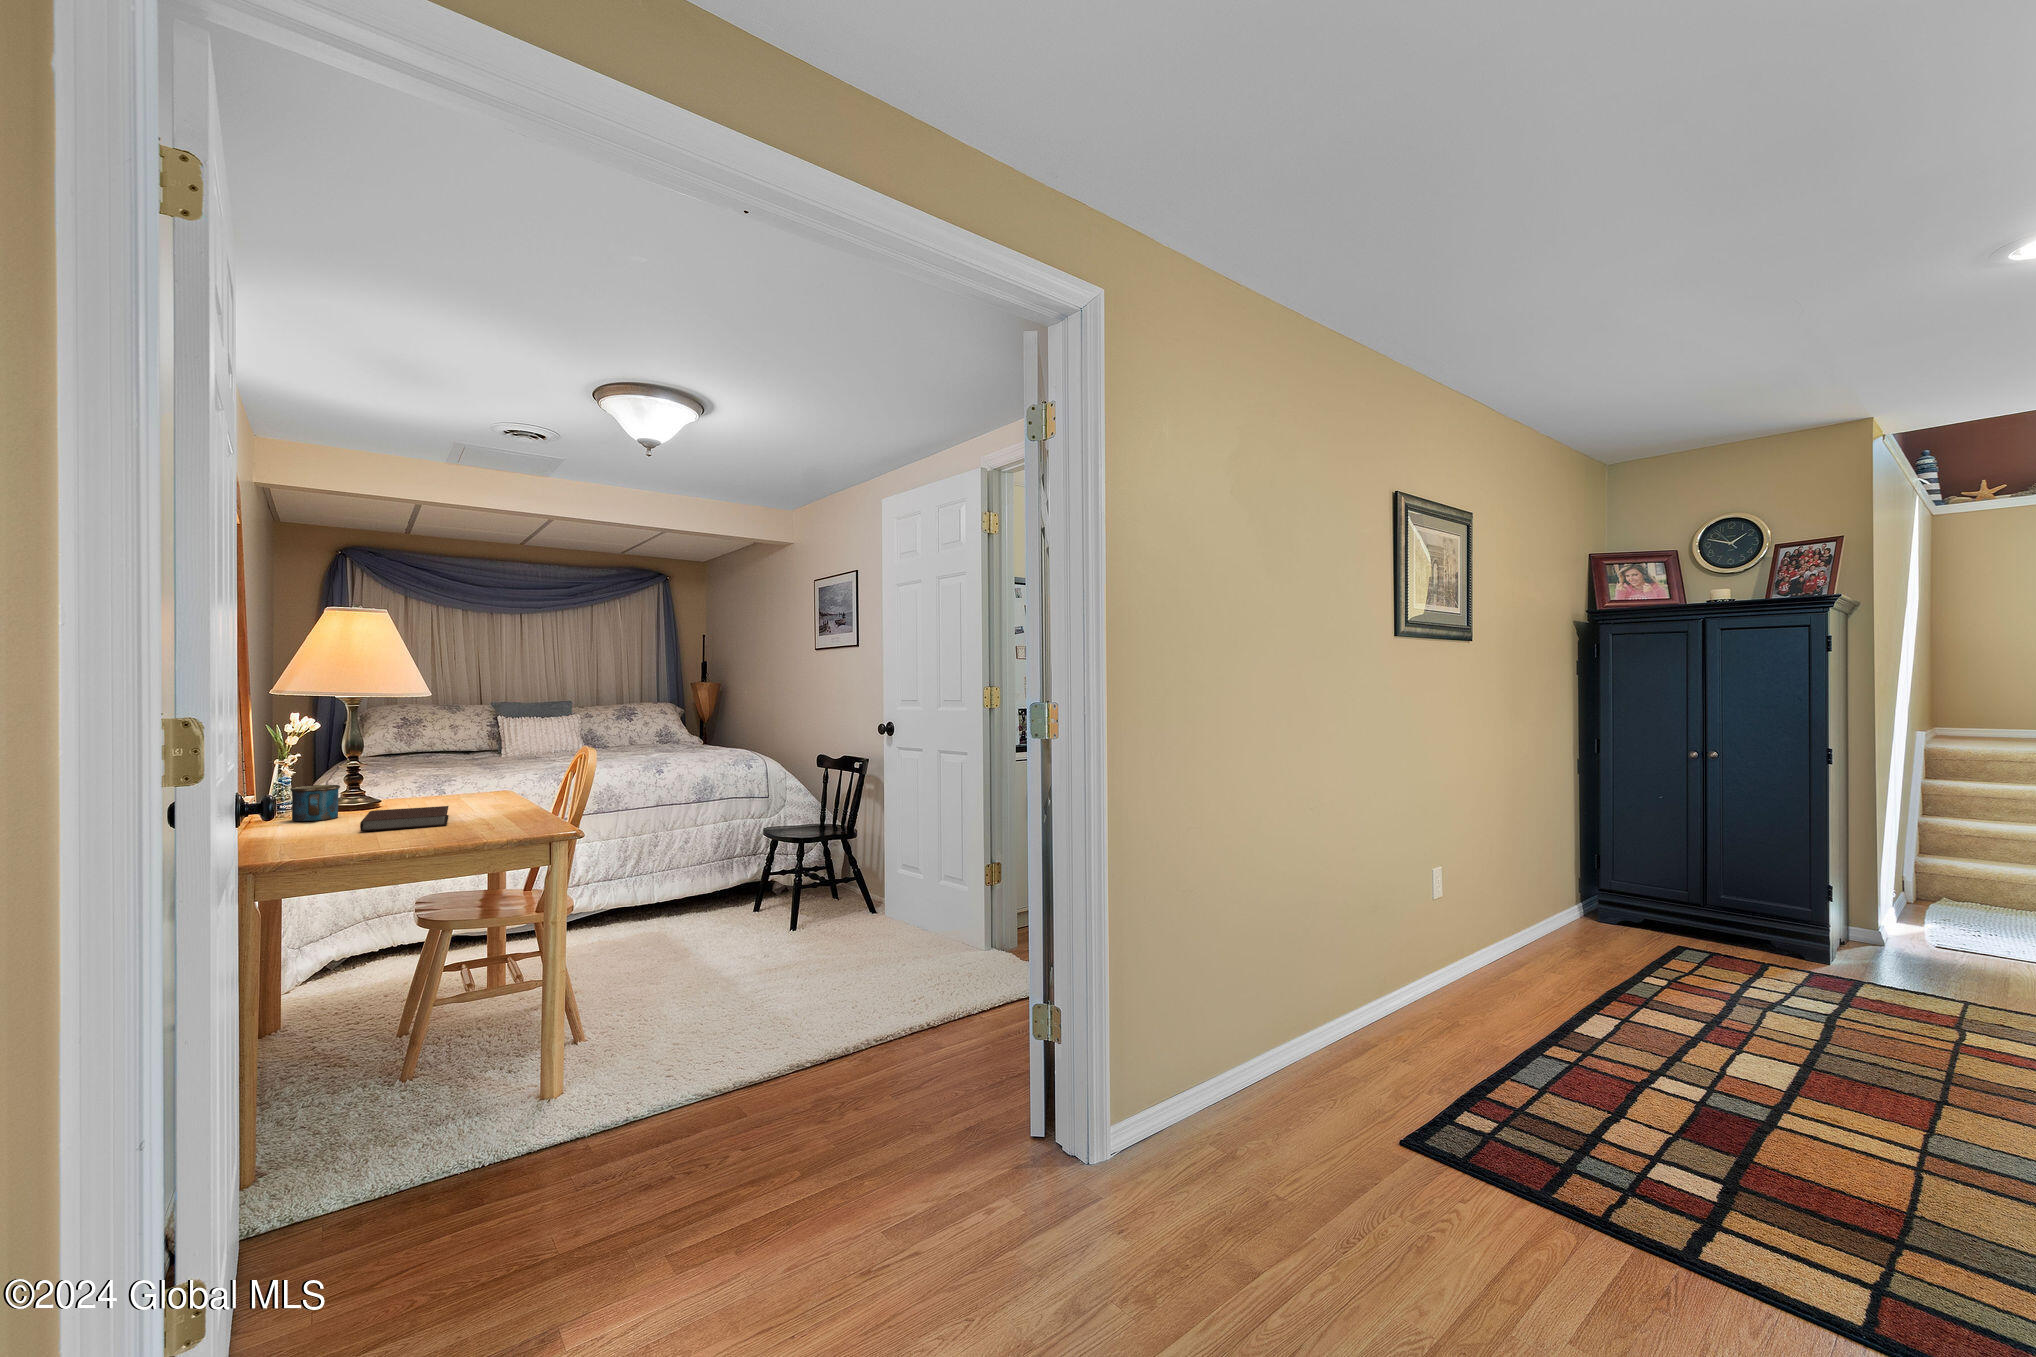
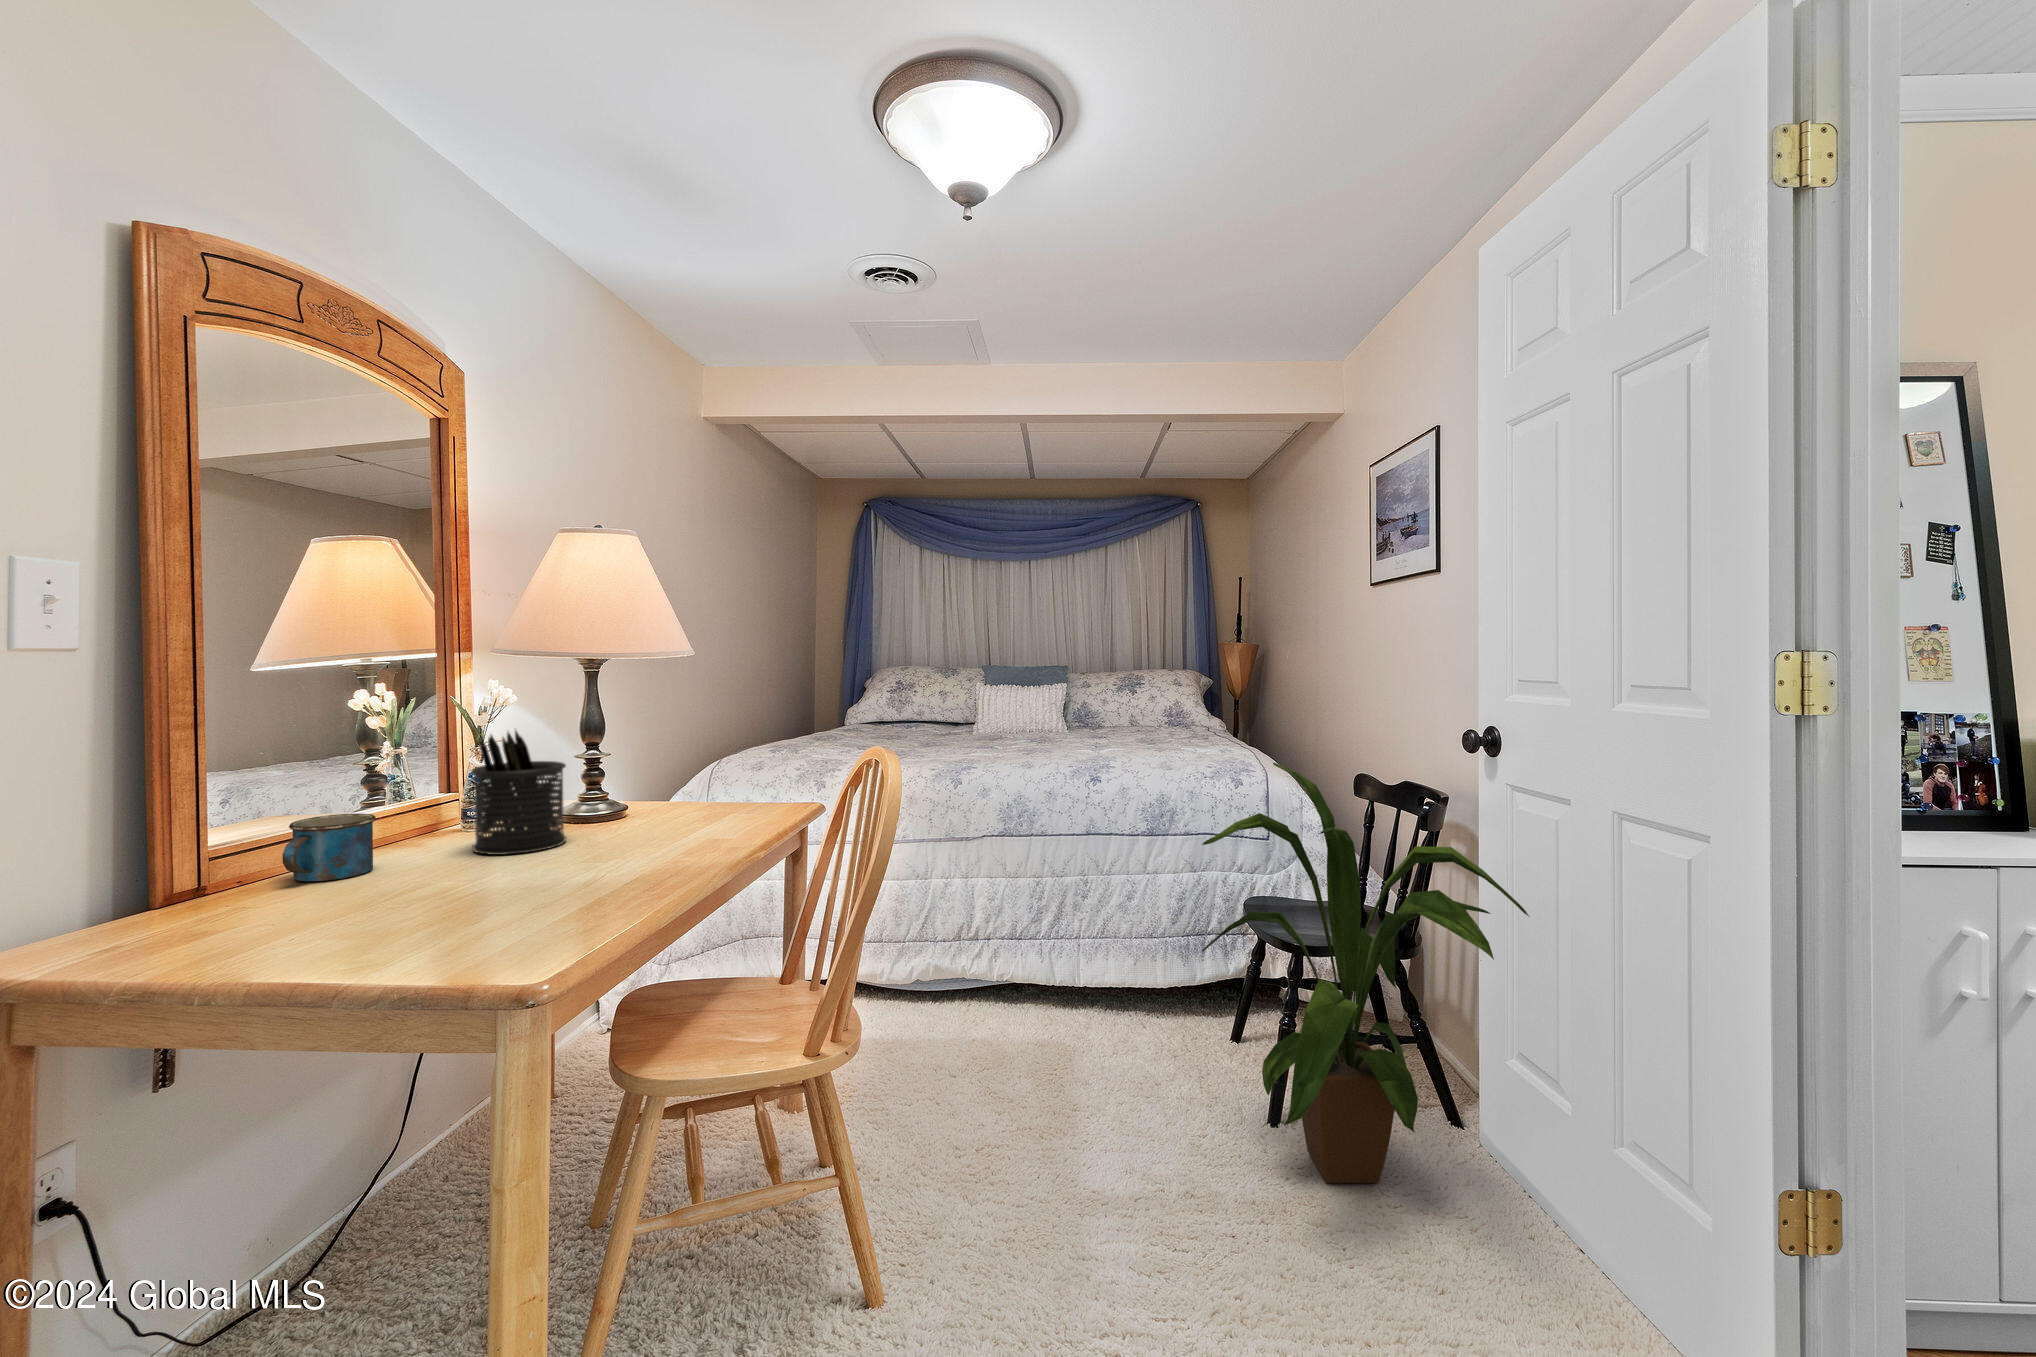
pen holder: none [363,734,423,808] -> present [471,731,566,855]
house plant: none [763,742,908,933] -> present [1202,763,1529,1183]
notebook: present [360,806,449,831] -> none [129,885,425,968]

